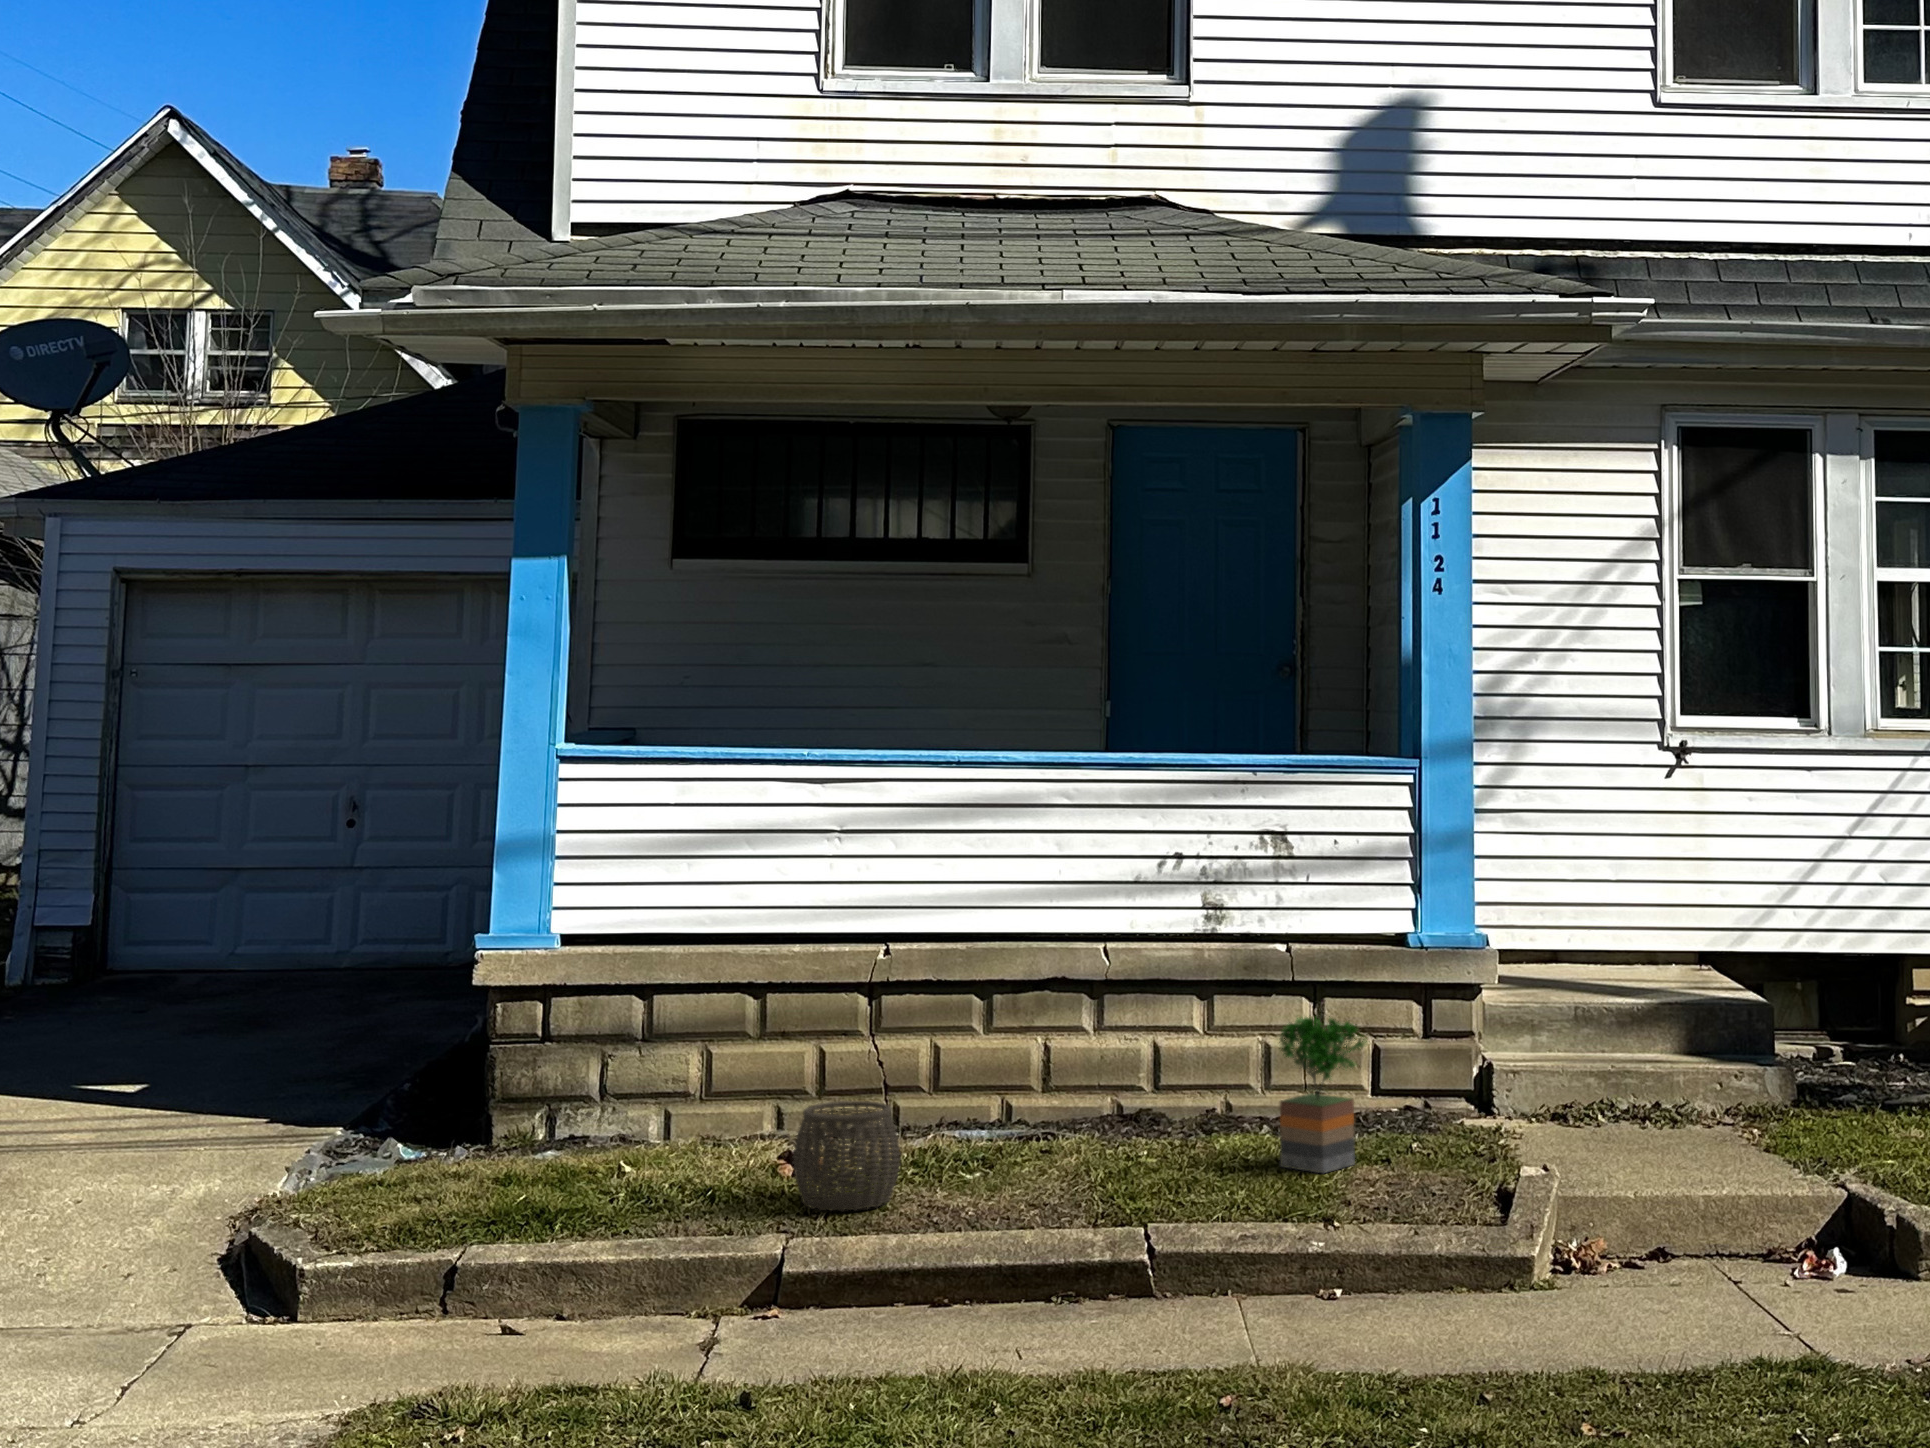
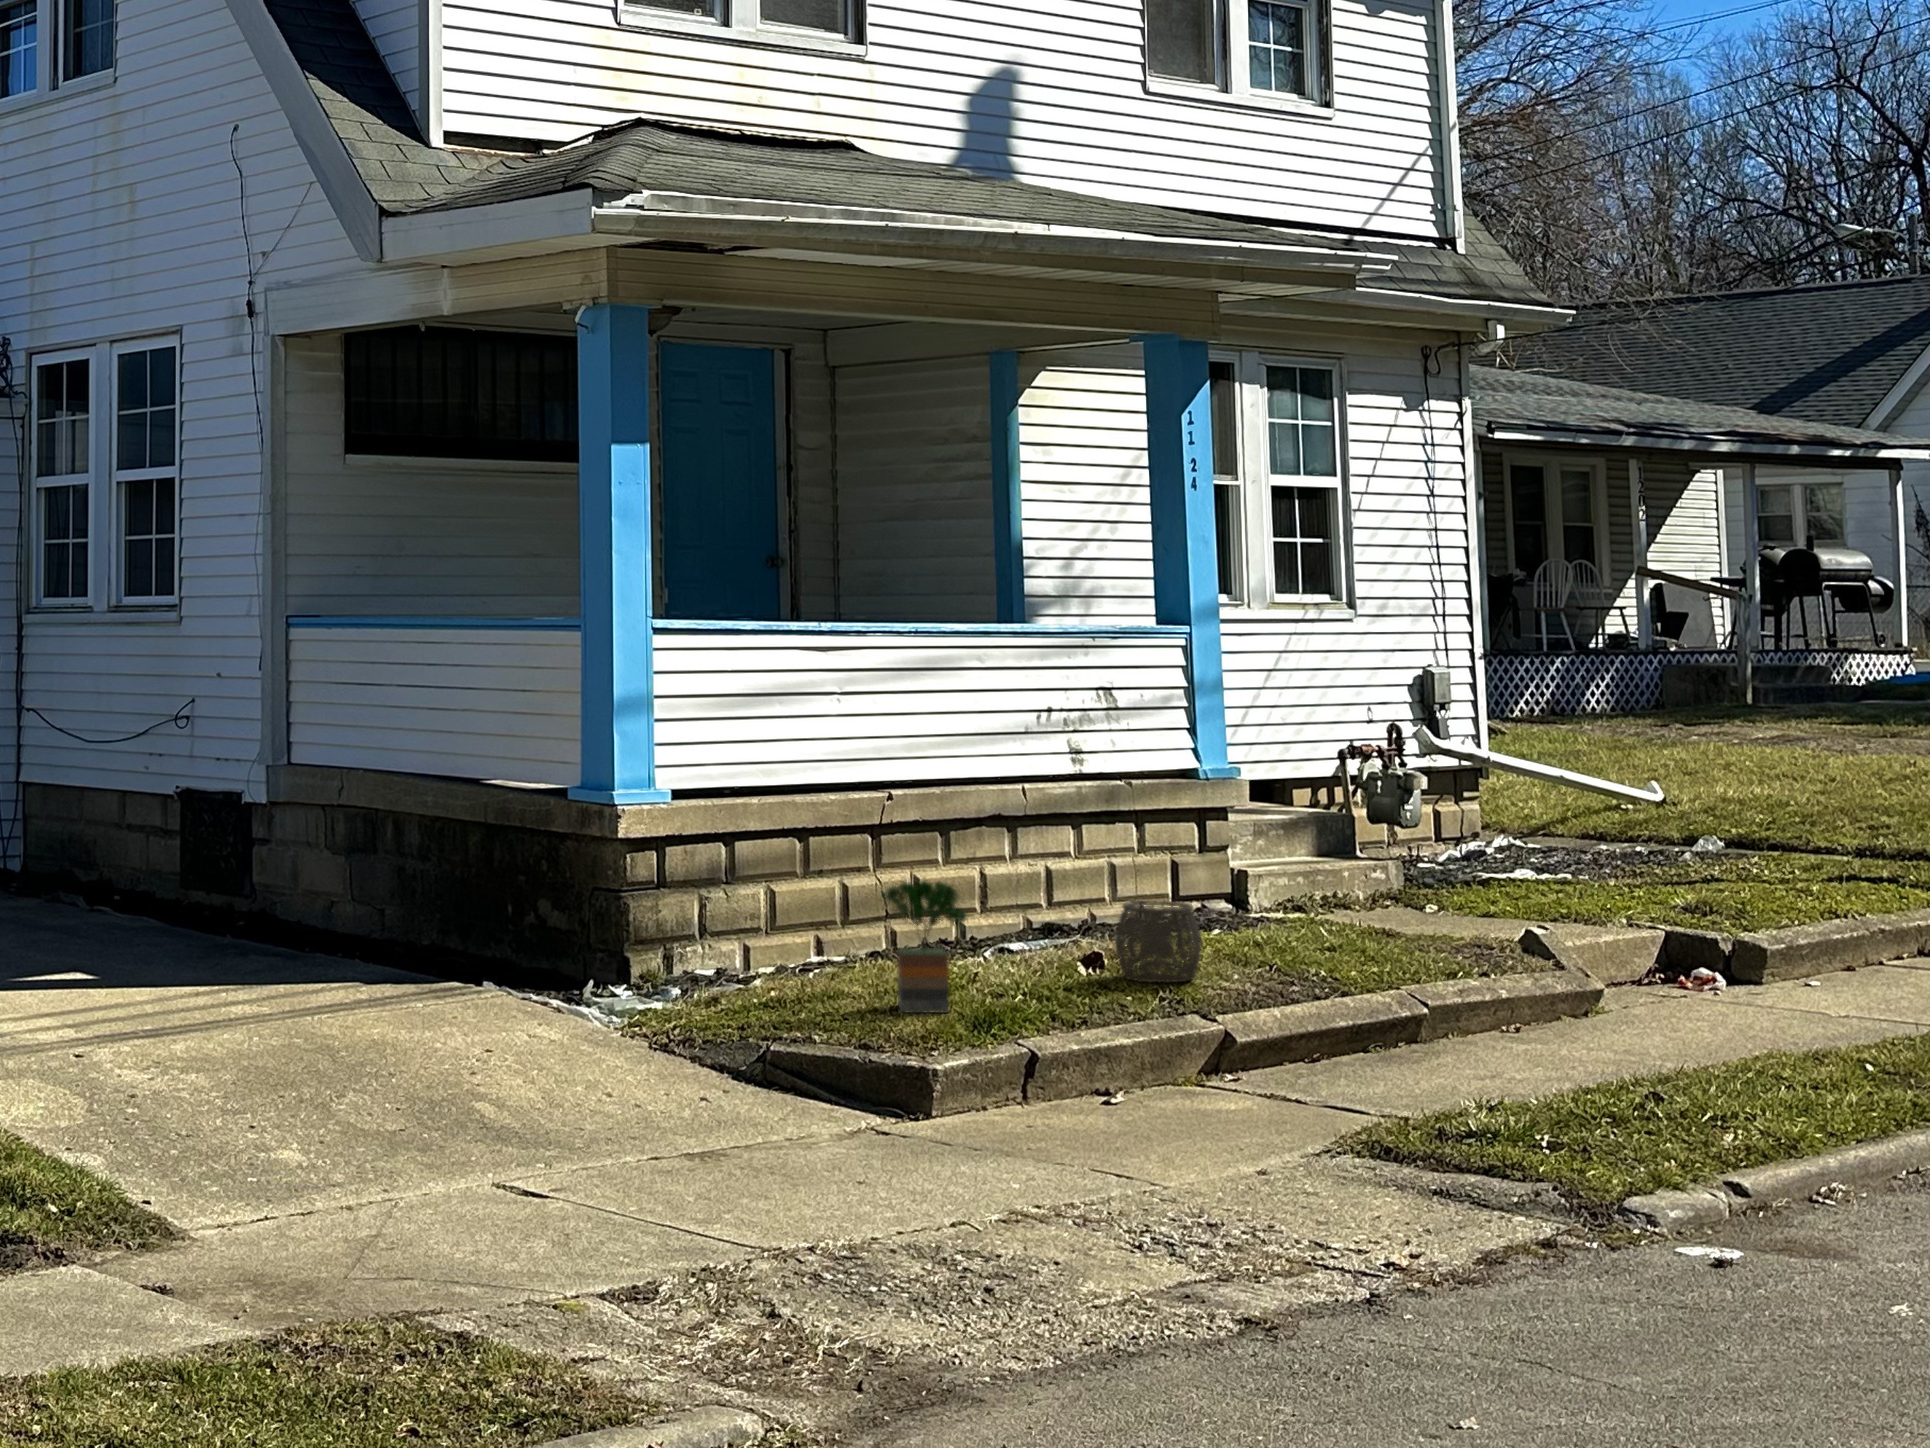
potted tree: present [1279,1016,1367,1173] -> present [883,880,969,1013]

